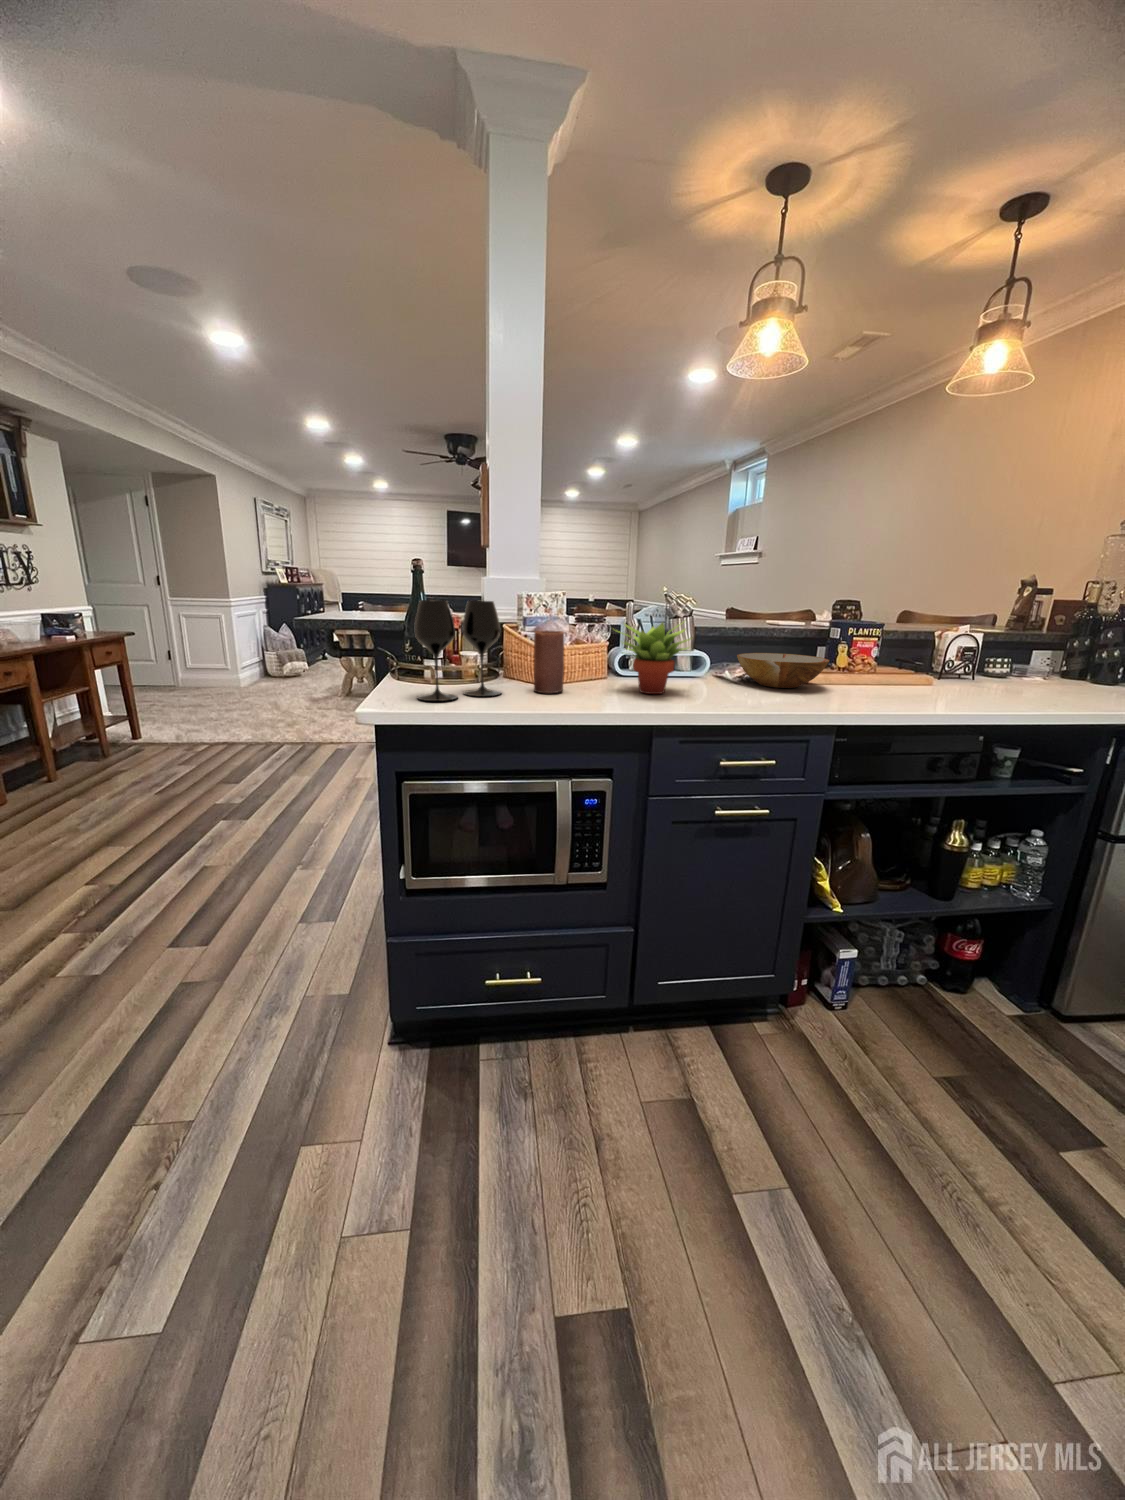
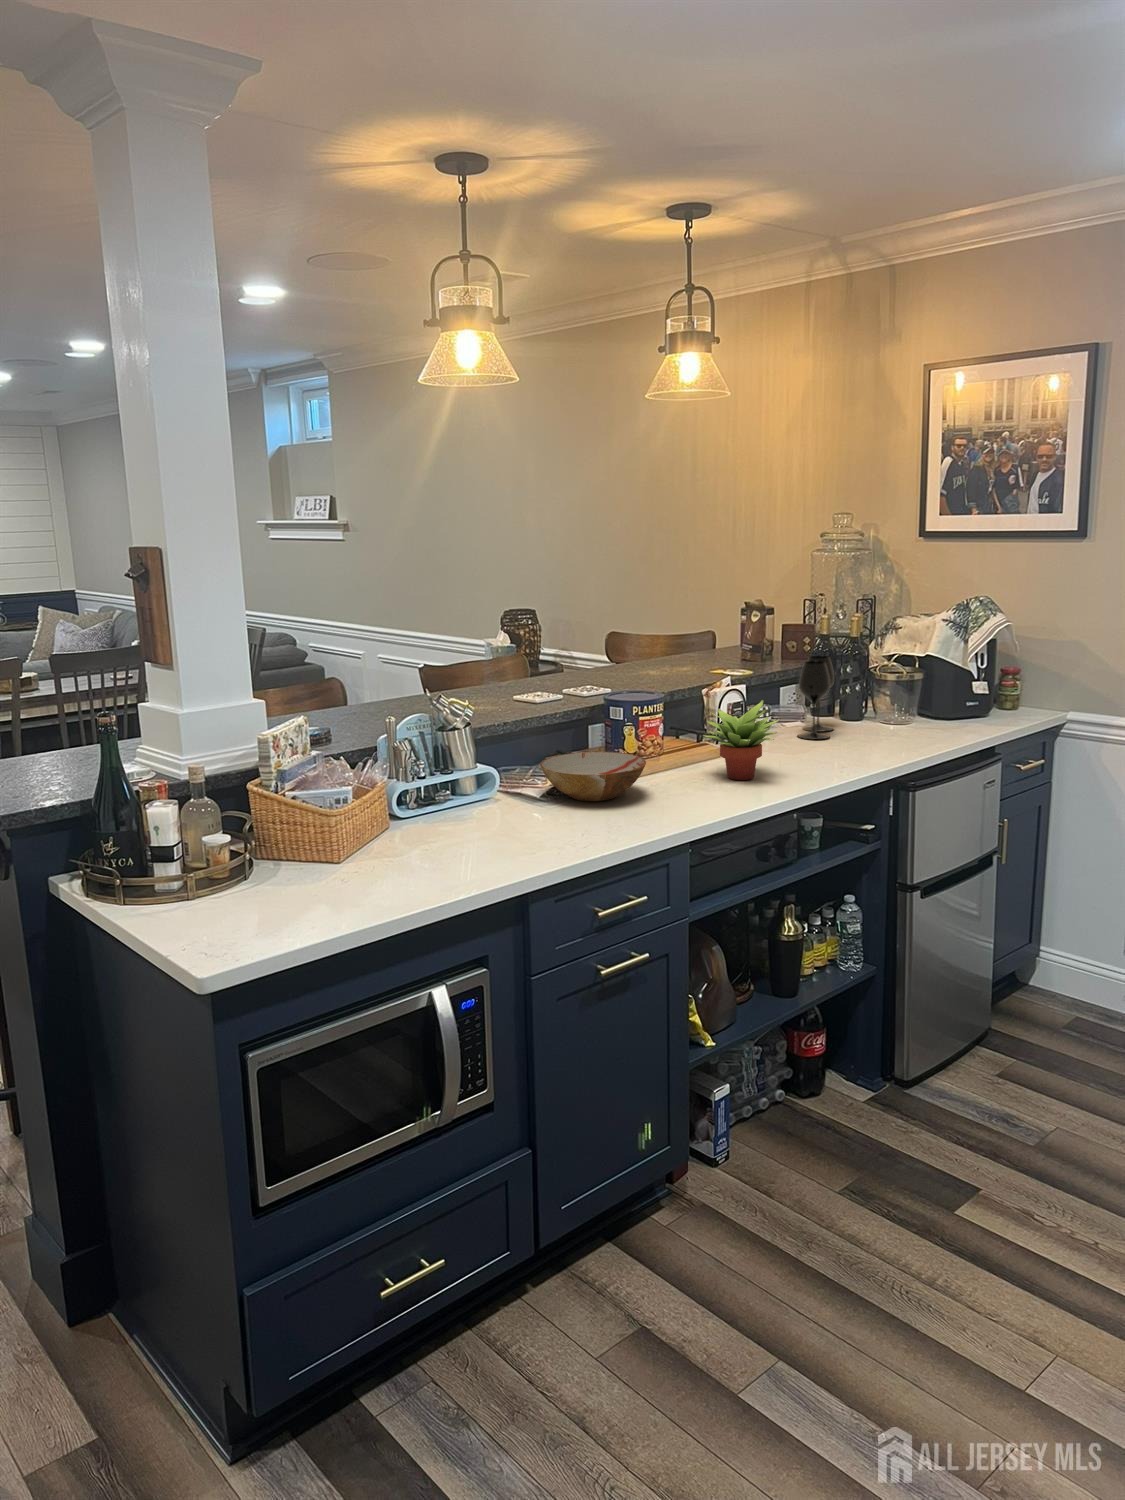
wine glass: present [414,600,501,701] -> present [798,656,834,739]
succulent plant: present [617,622,691,694] -> present [703,700,780,780]
candle: present [534,630,564,693] -> none [346,792,391,879]

